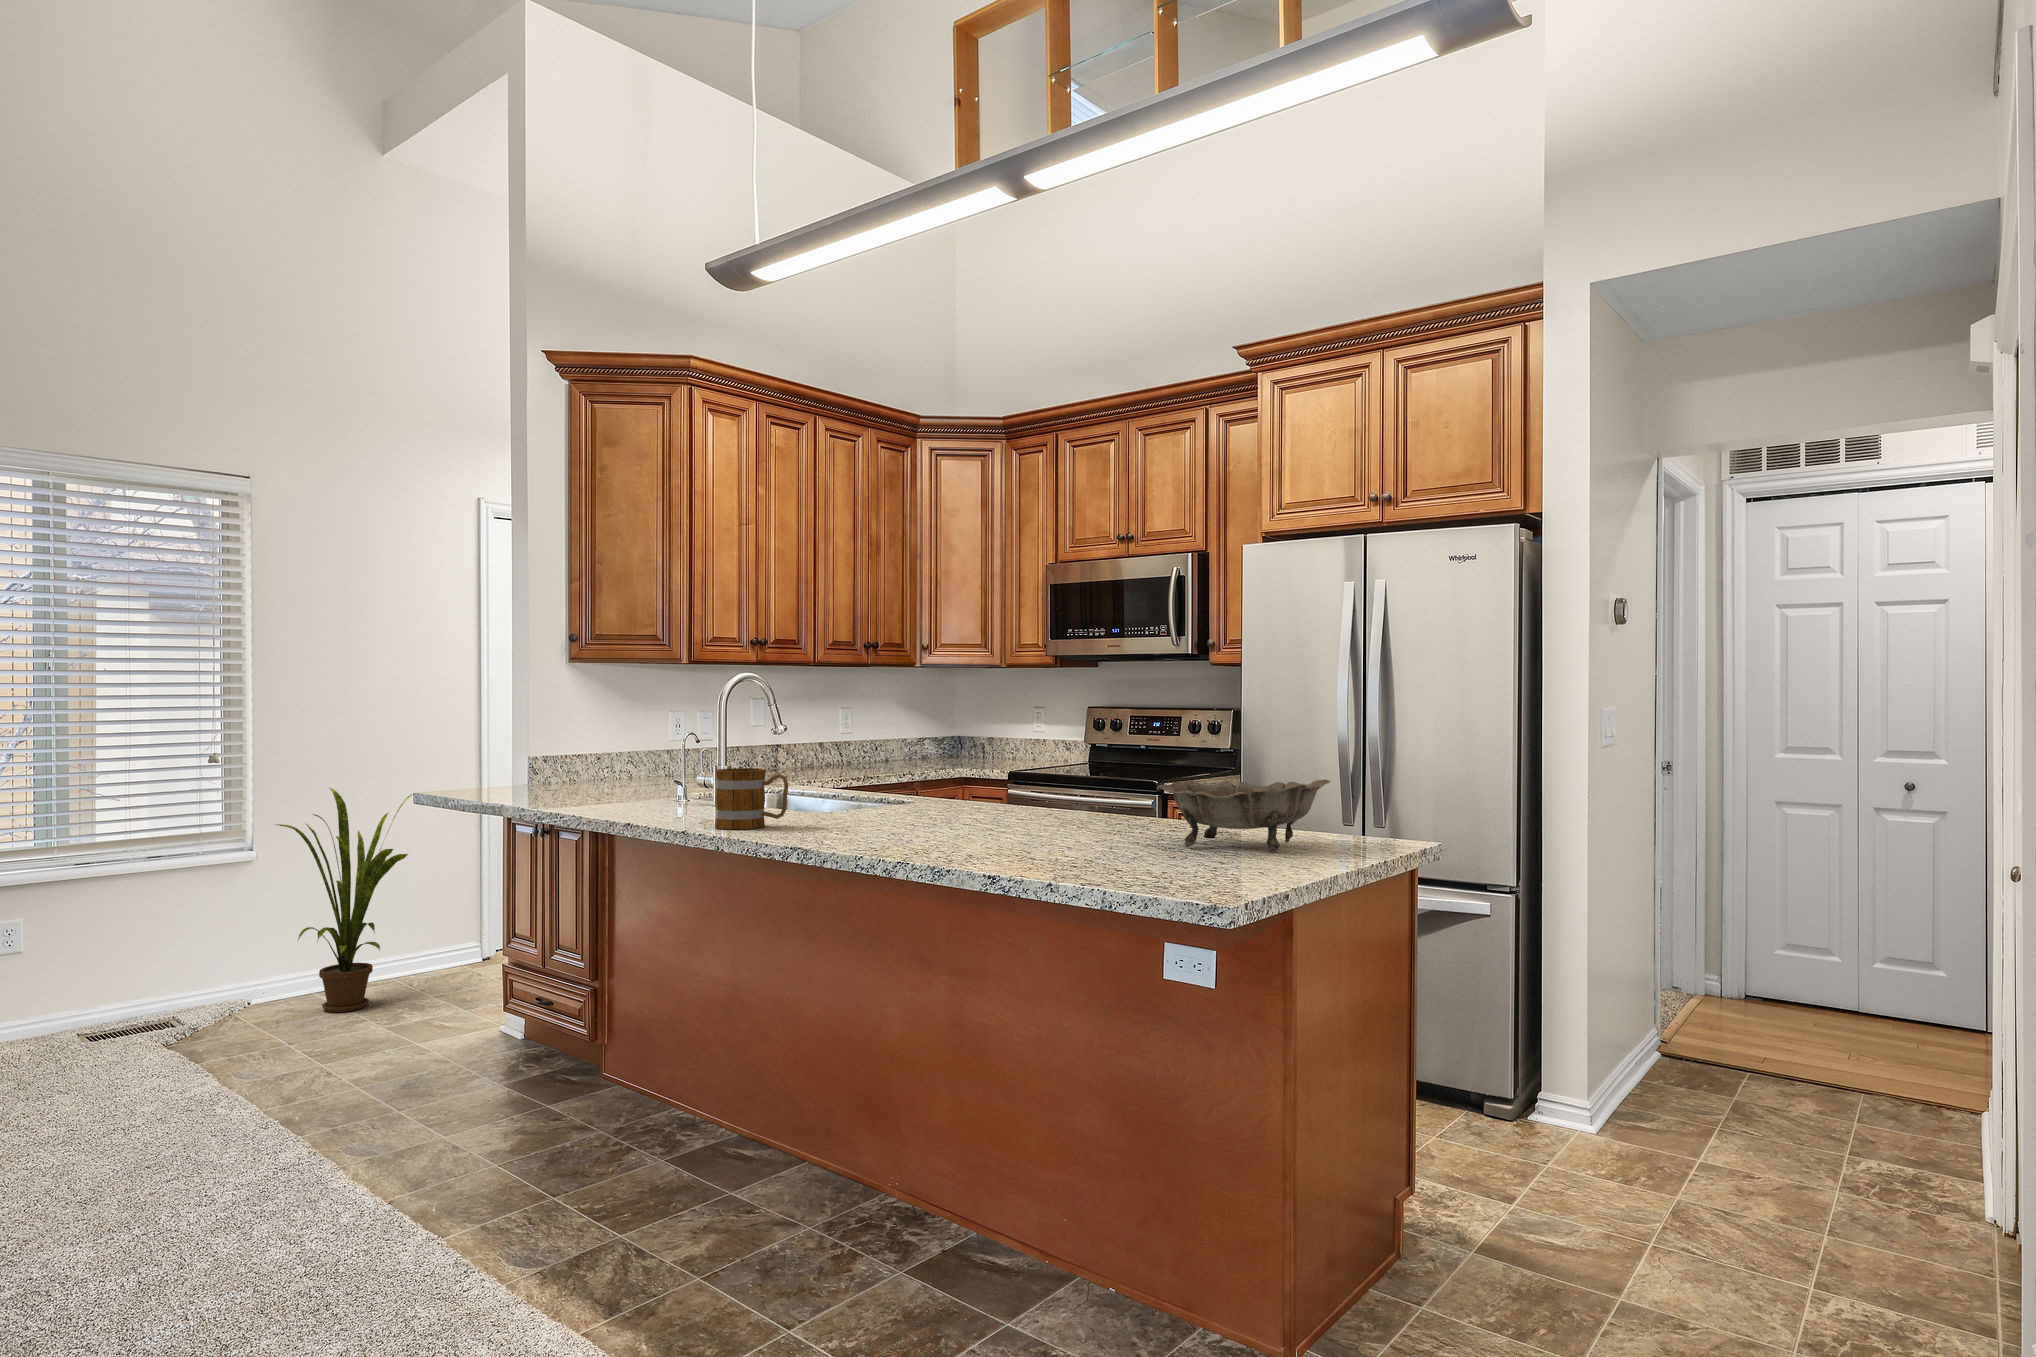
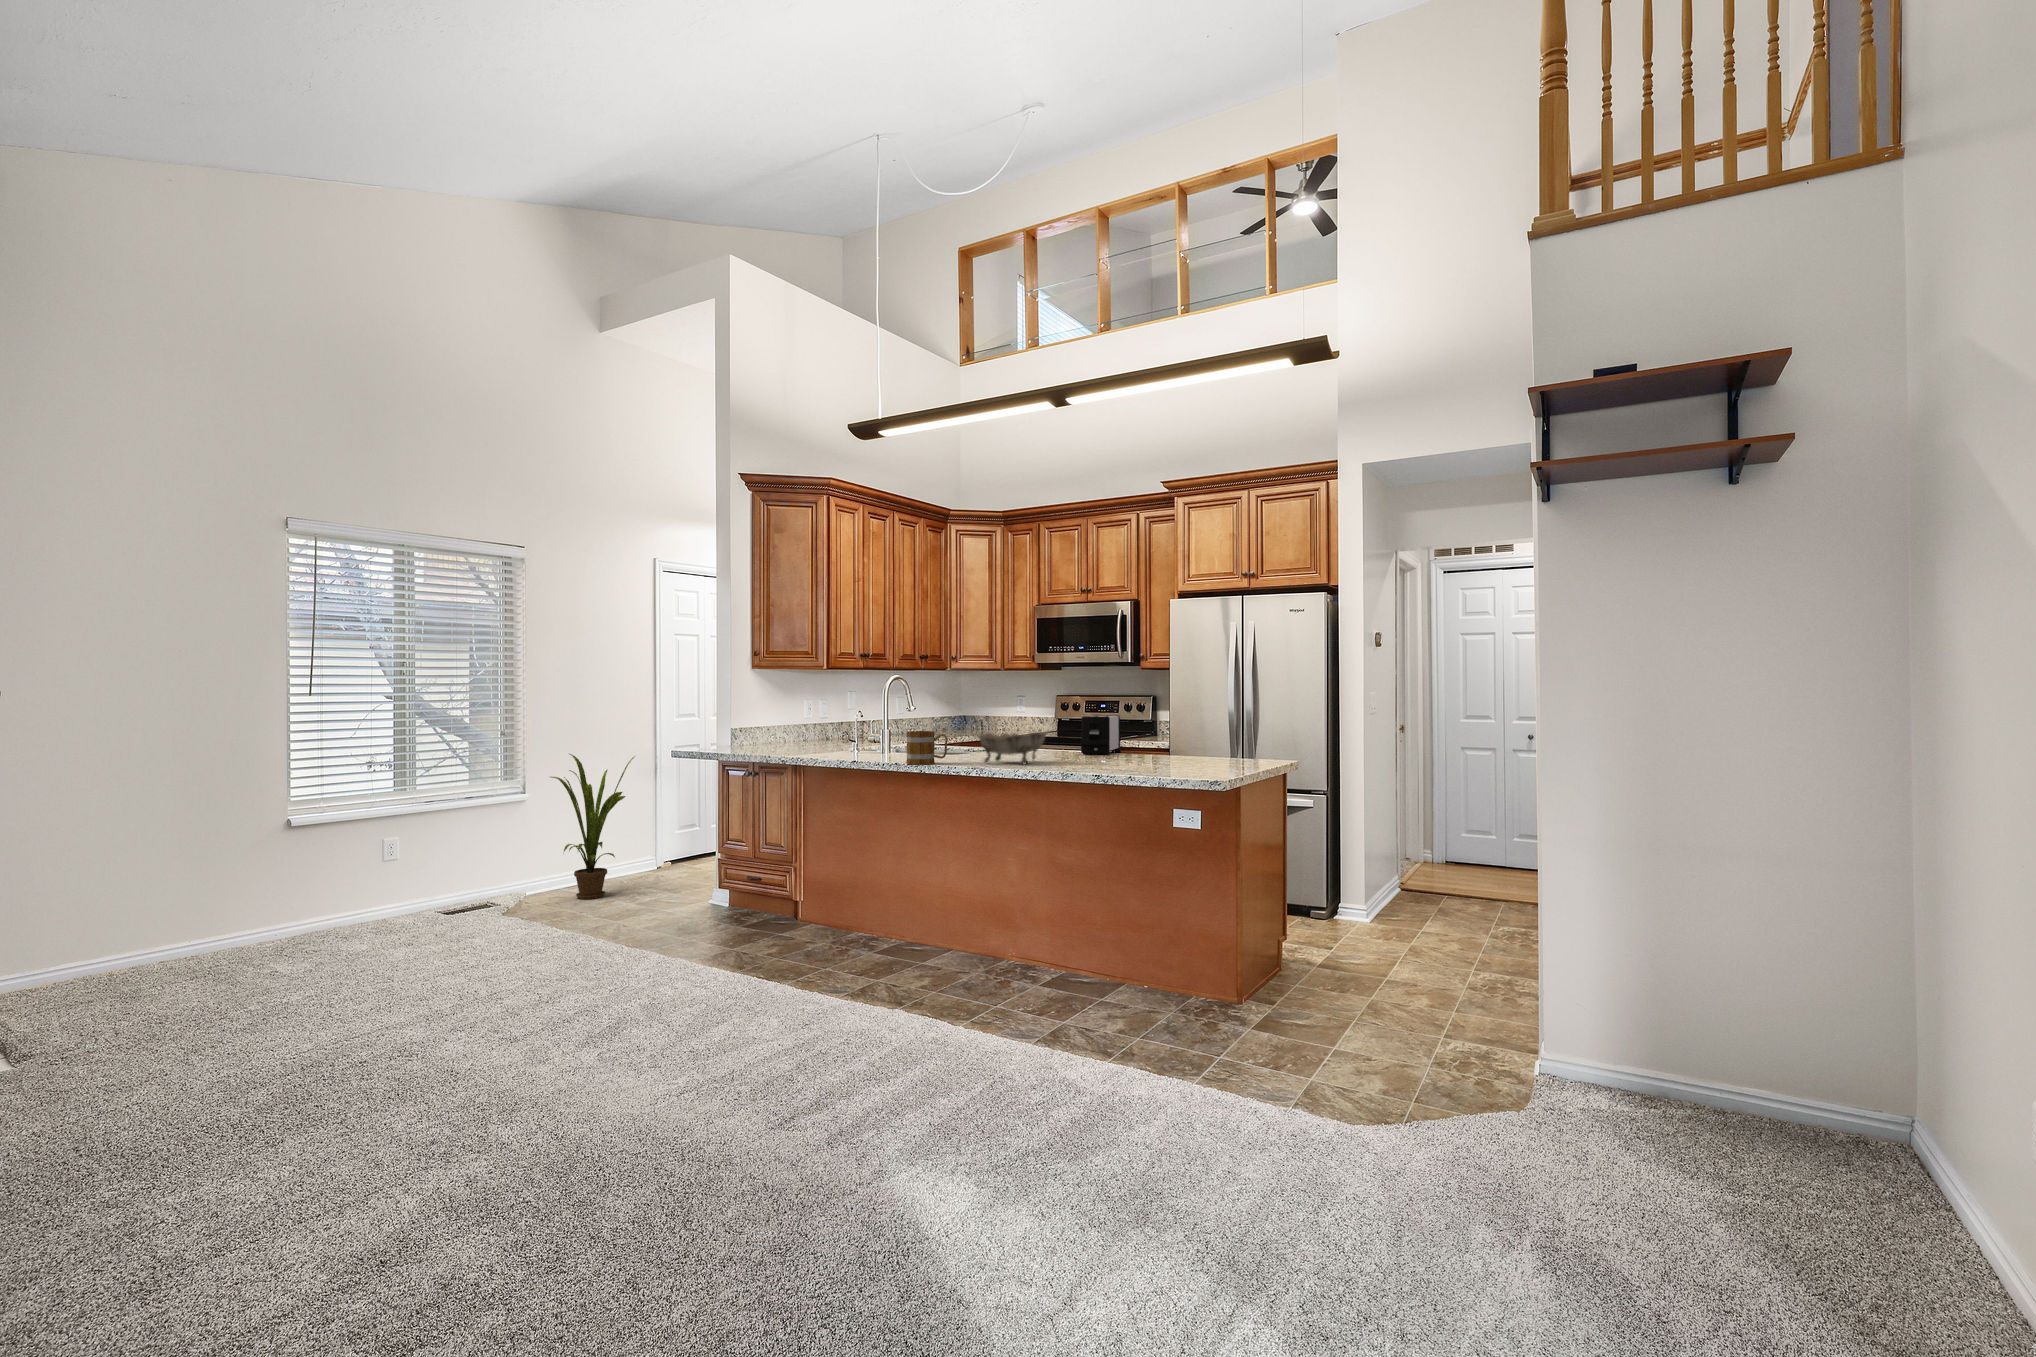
toaster: none [1060,741,1141,813] -> present [1081,715,1121,755]
decorative bowl: present [1157,780,1330,853] -> present [973,730,1051,764]

